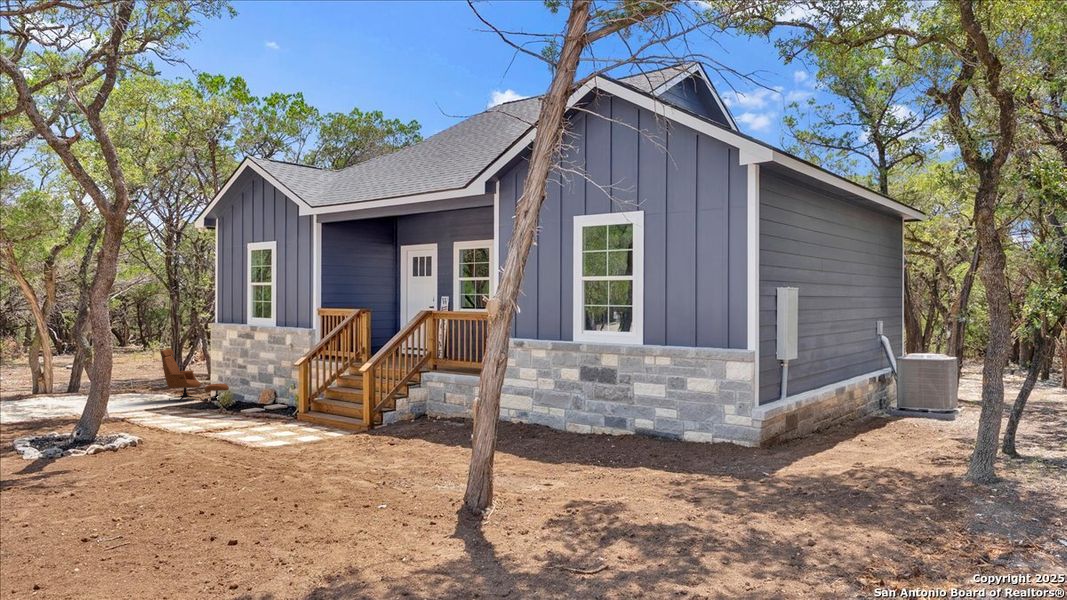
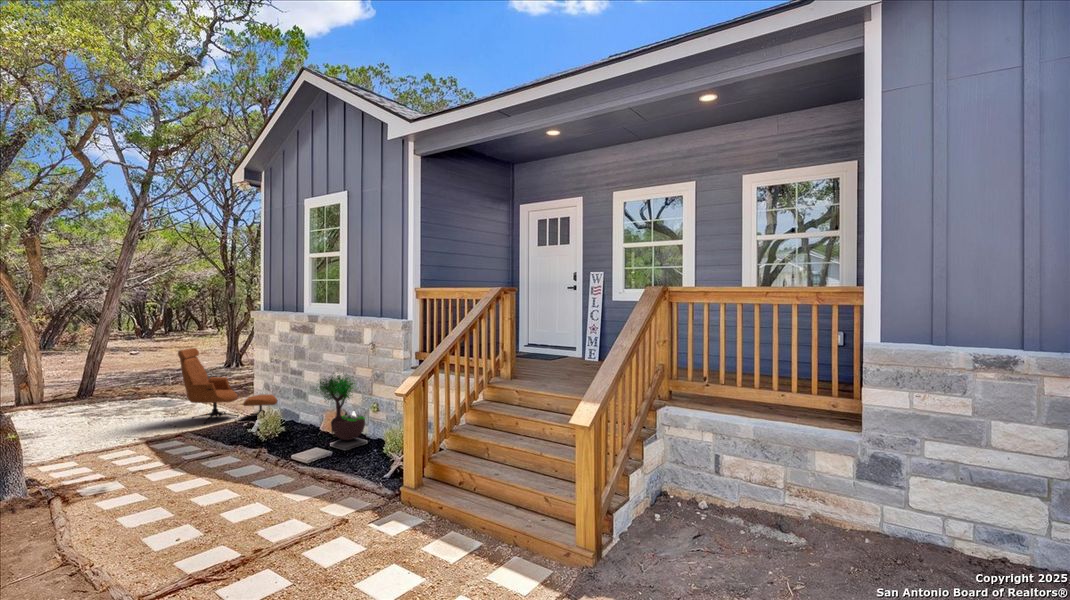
potted tree: none [253,360,287,408] -> present [316,375,365,440]

